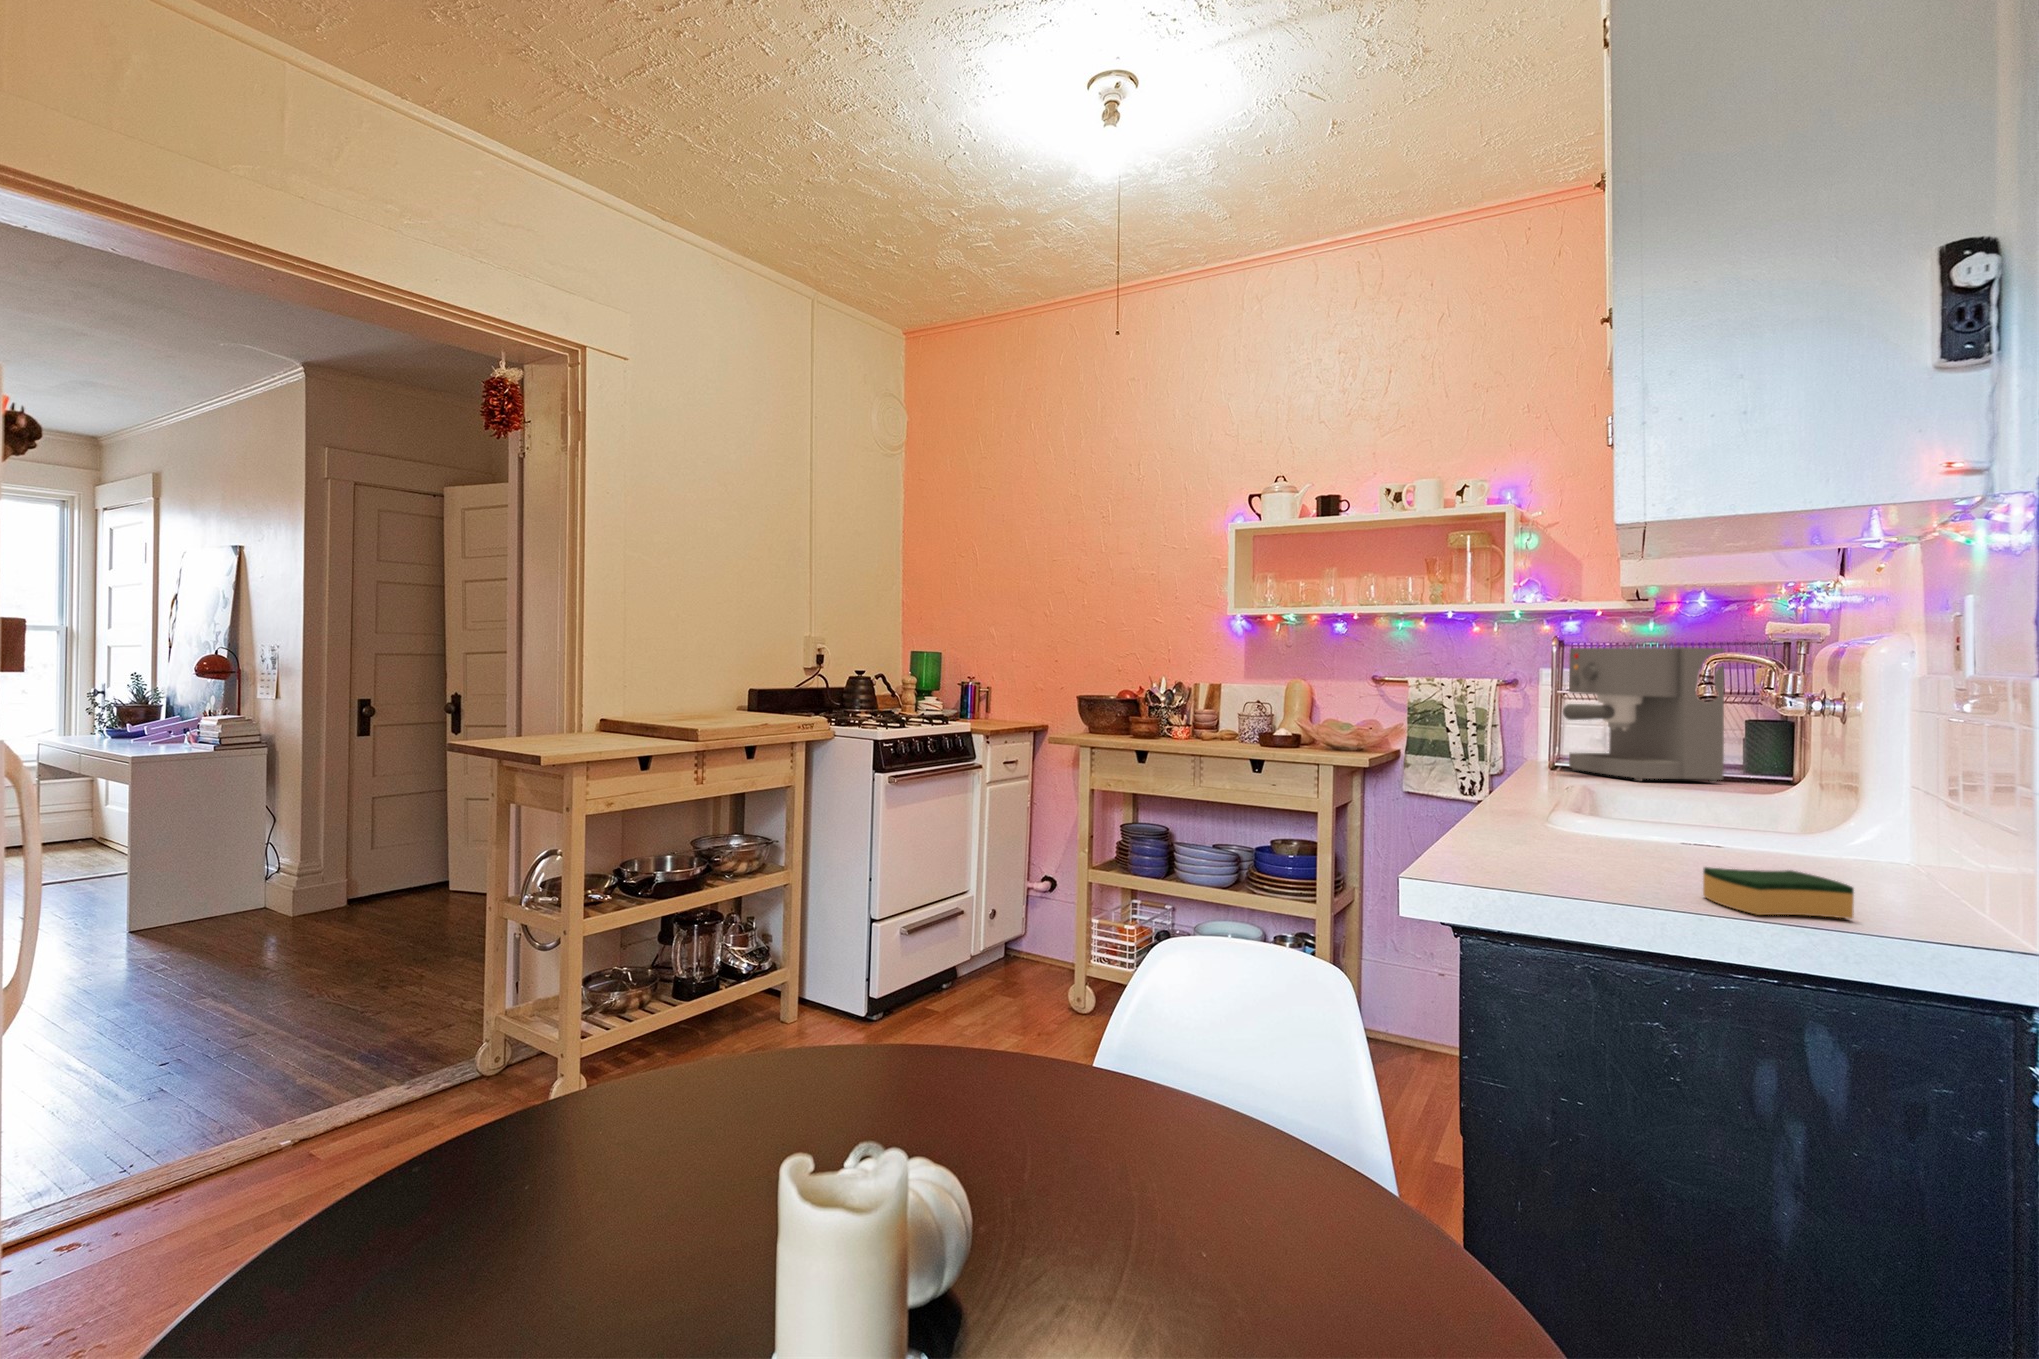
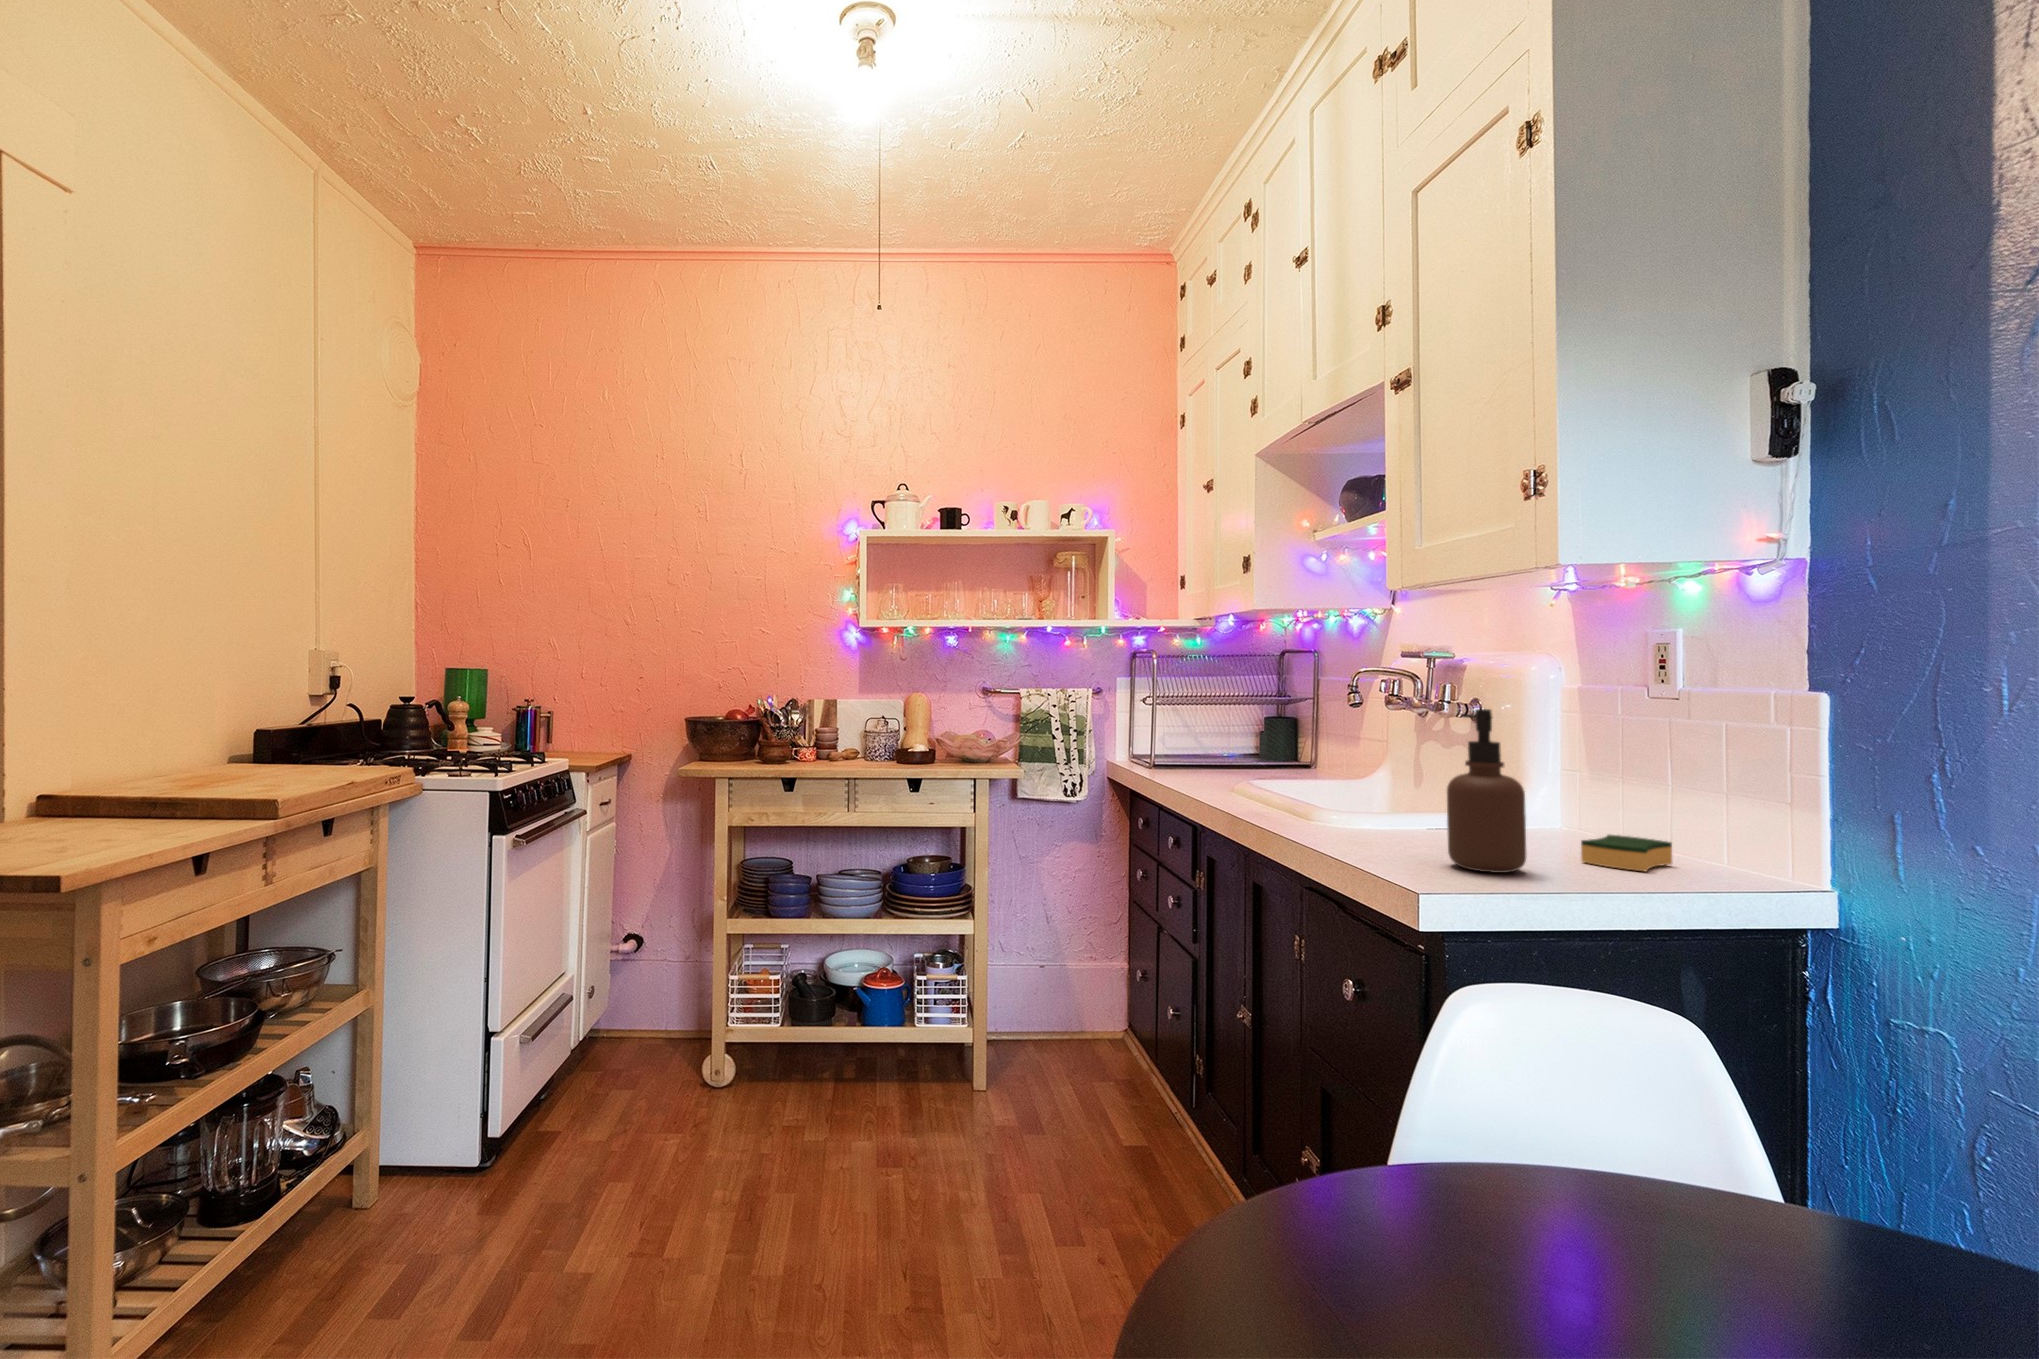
coffee maker: present [1563,647,1724,782] -> none [1150,662,1251,768]
soap dispenser: none [1466,685,1562,883] -> present [1447,709,1526,873]

